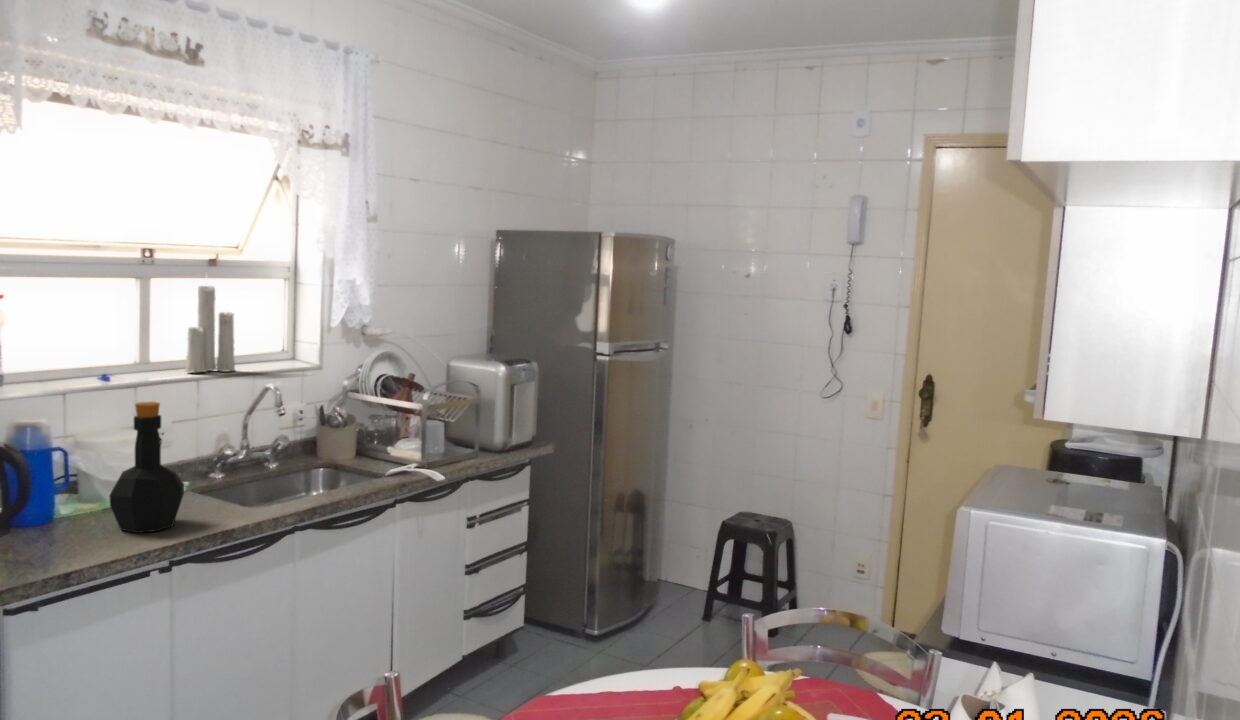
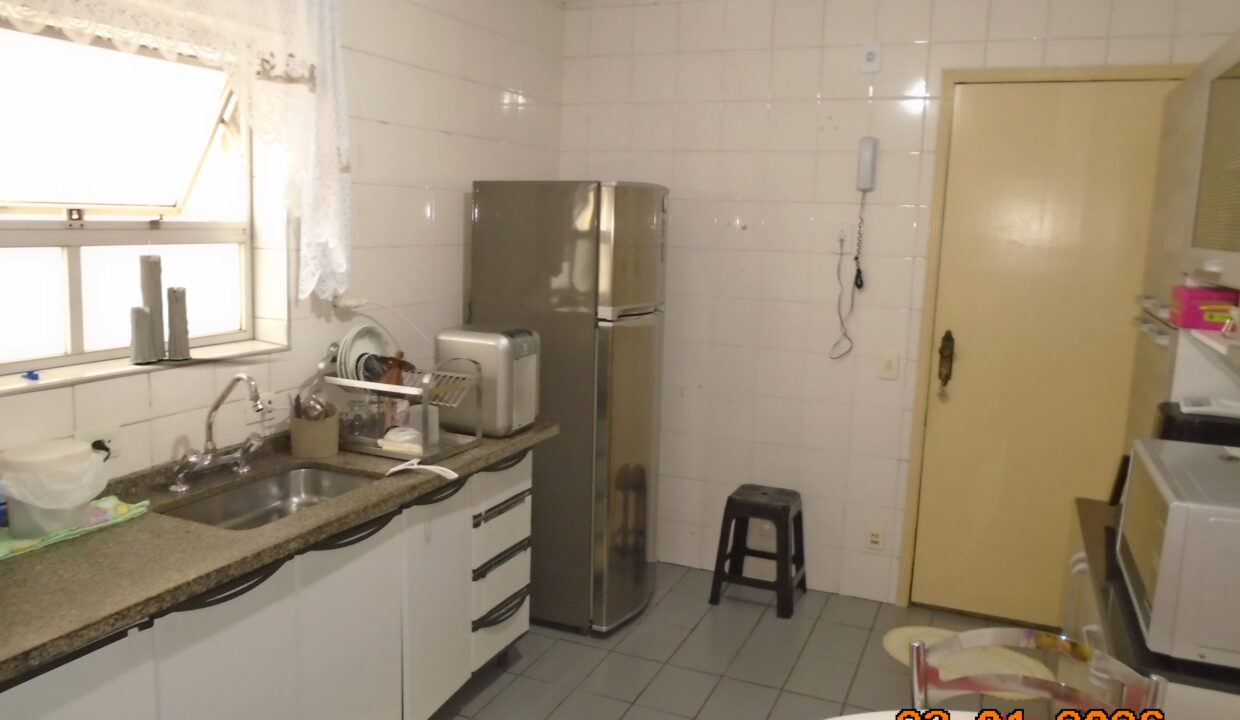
bottle: present [110,402,184,533] -> none [66,409,160,579]

